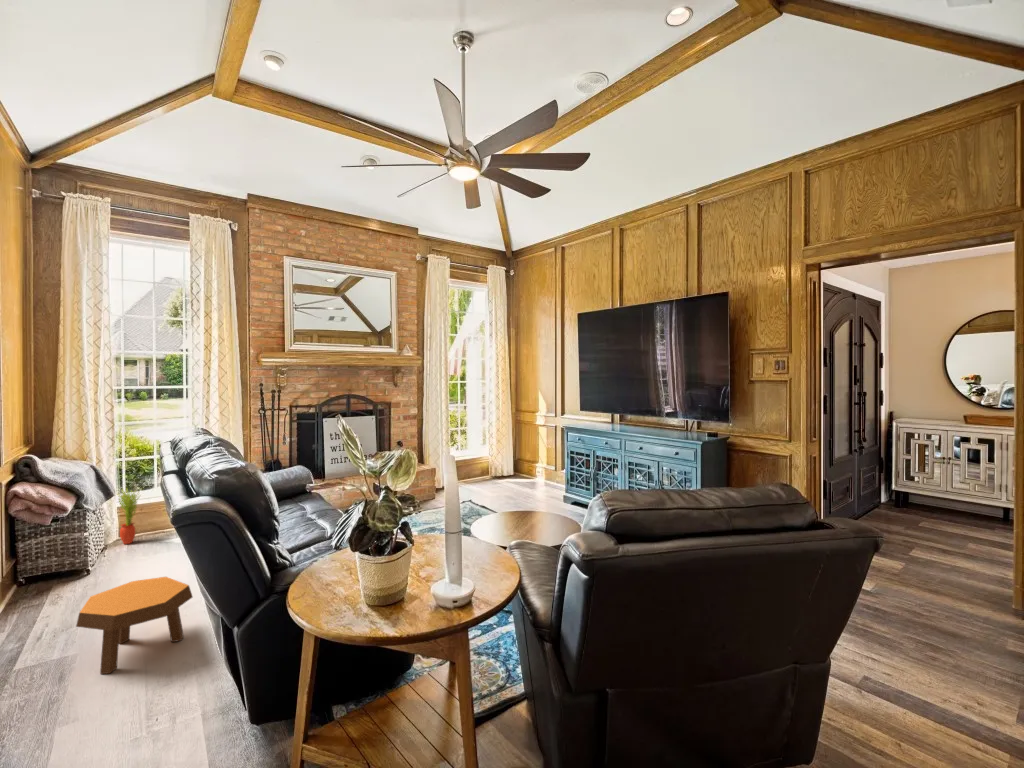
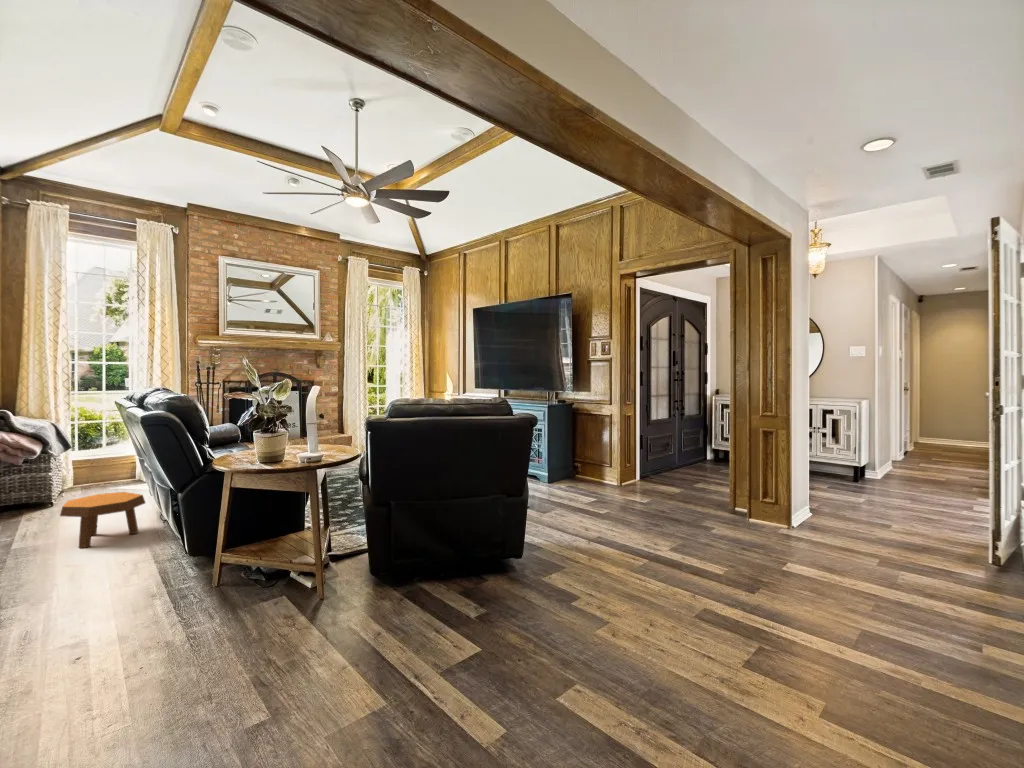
potted plant: present [117,489,138,544] -> none [73,444,93,490]

